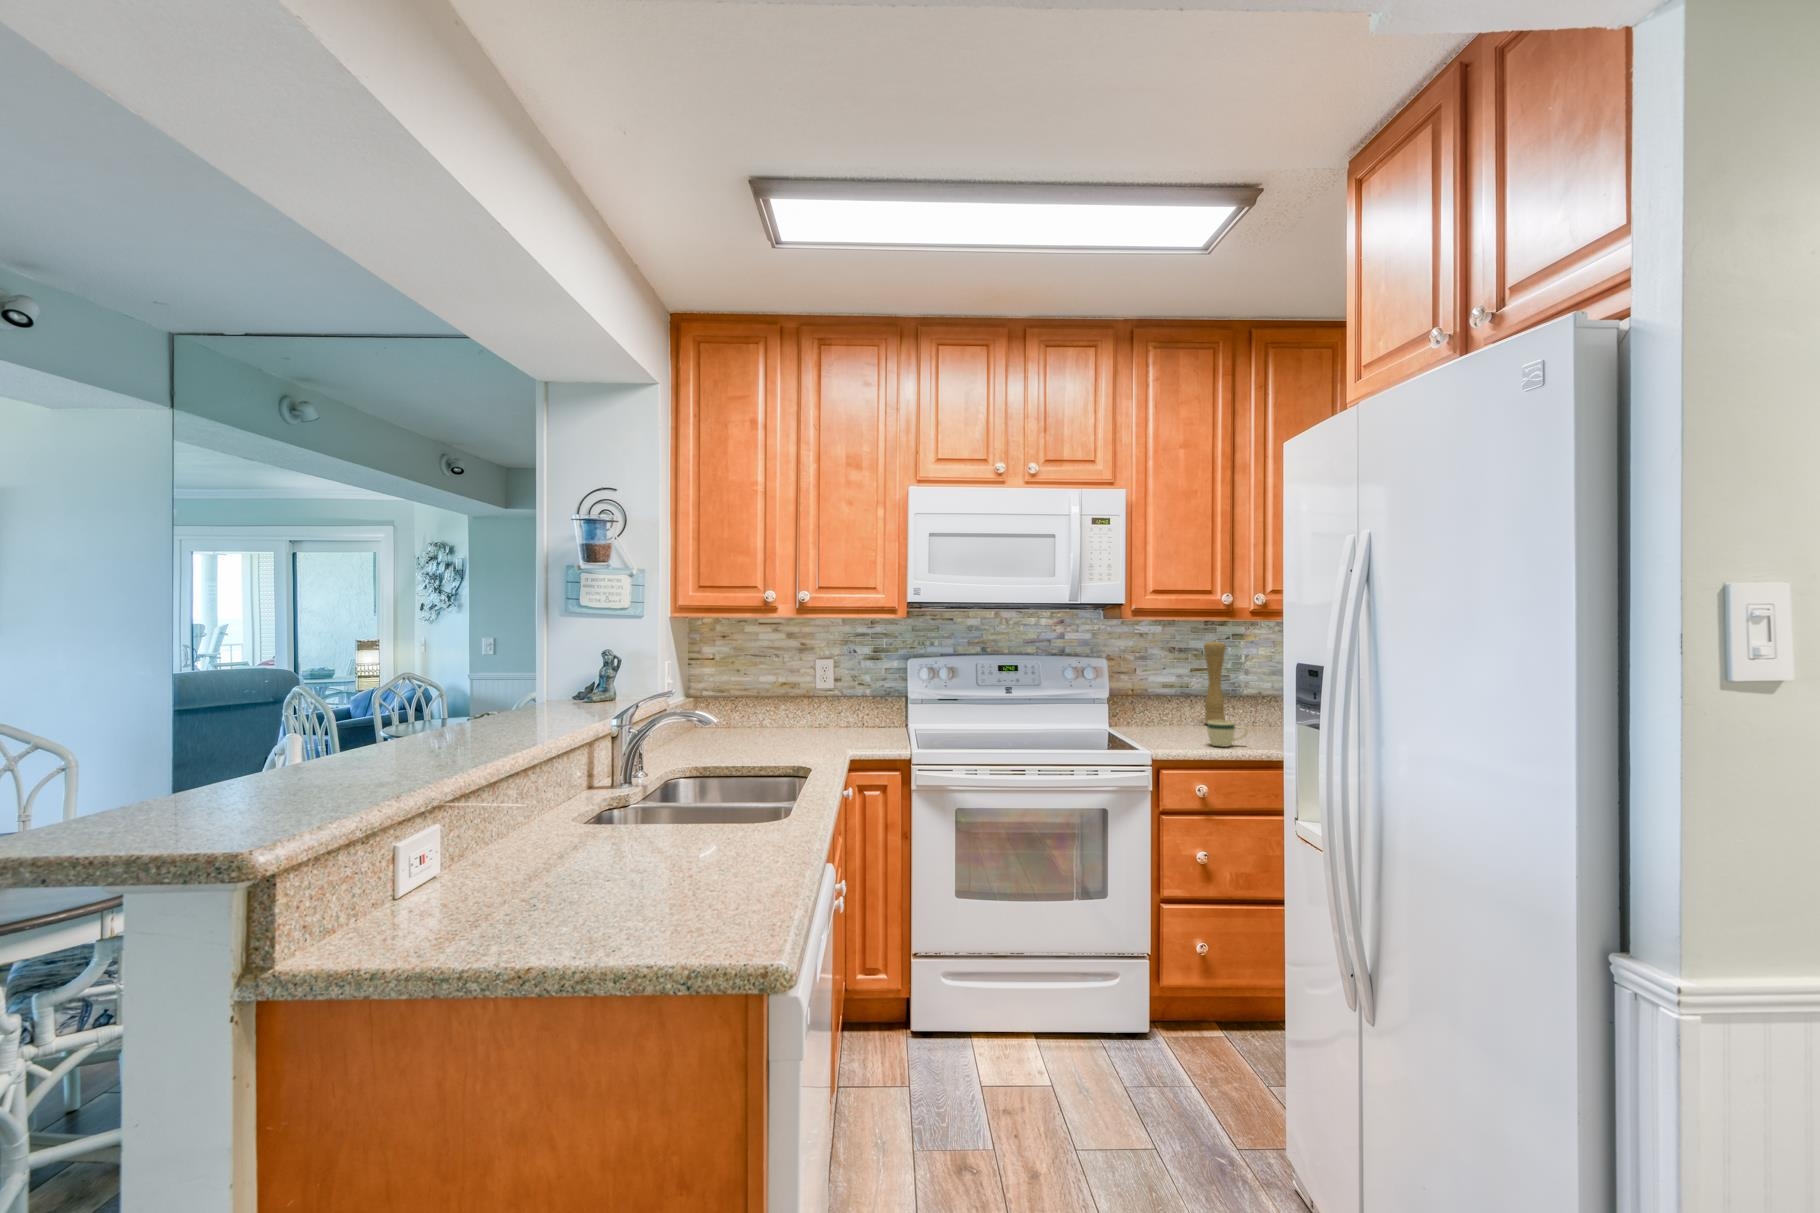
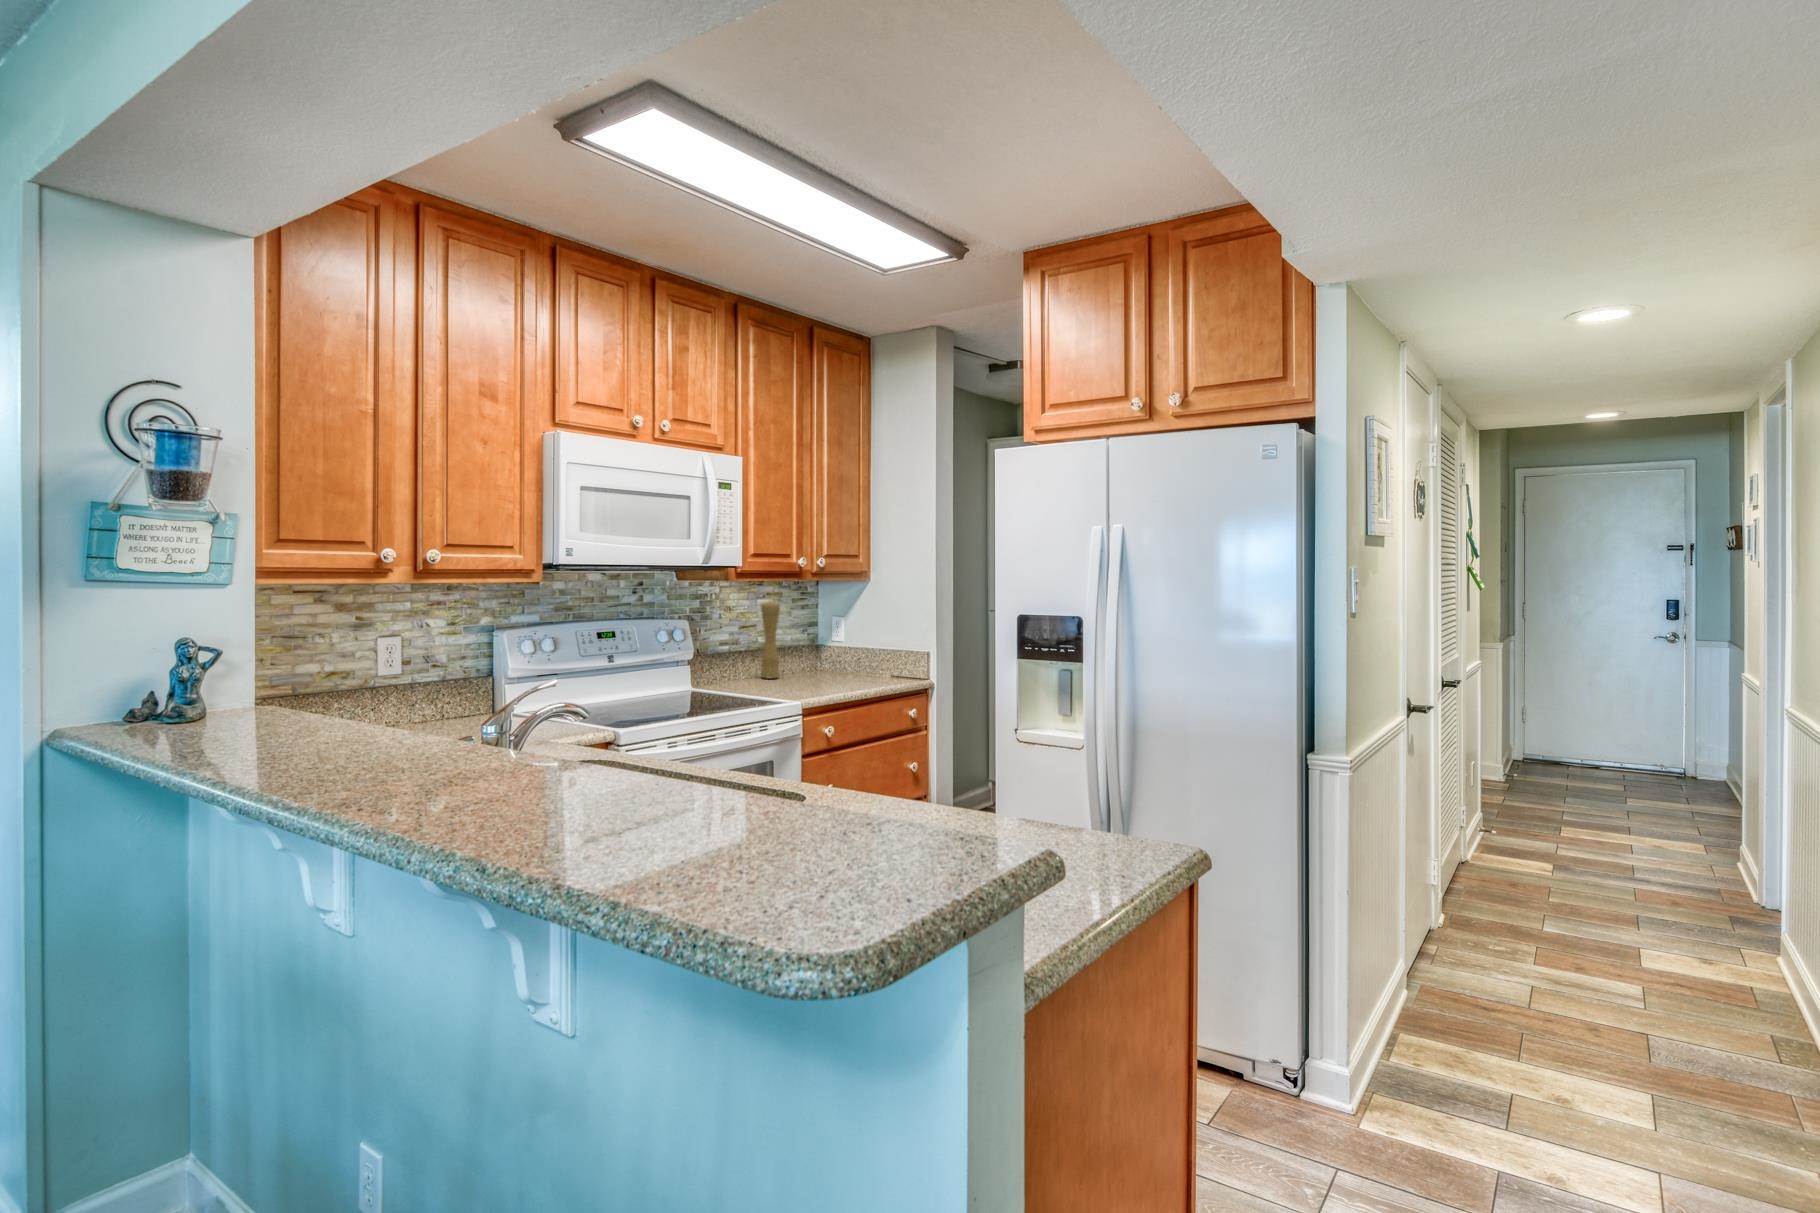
mug: present [1207,720,1247,747] -> none [808,672,838,695]

